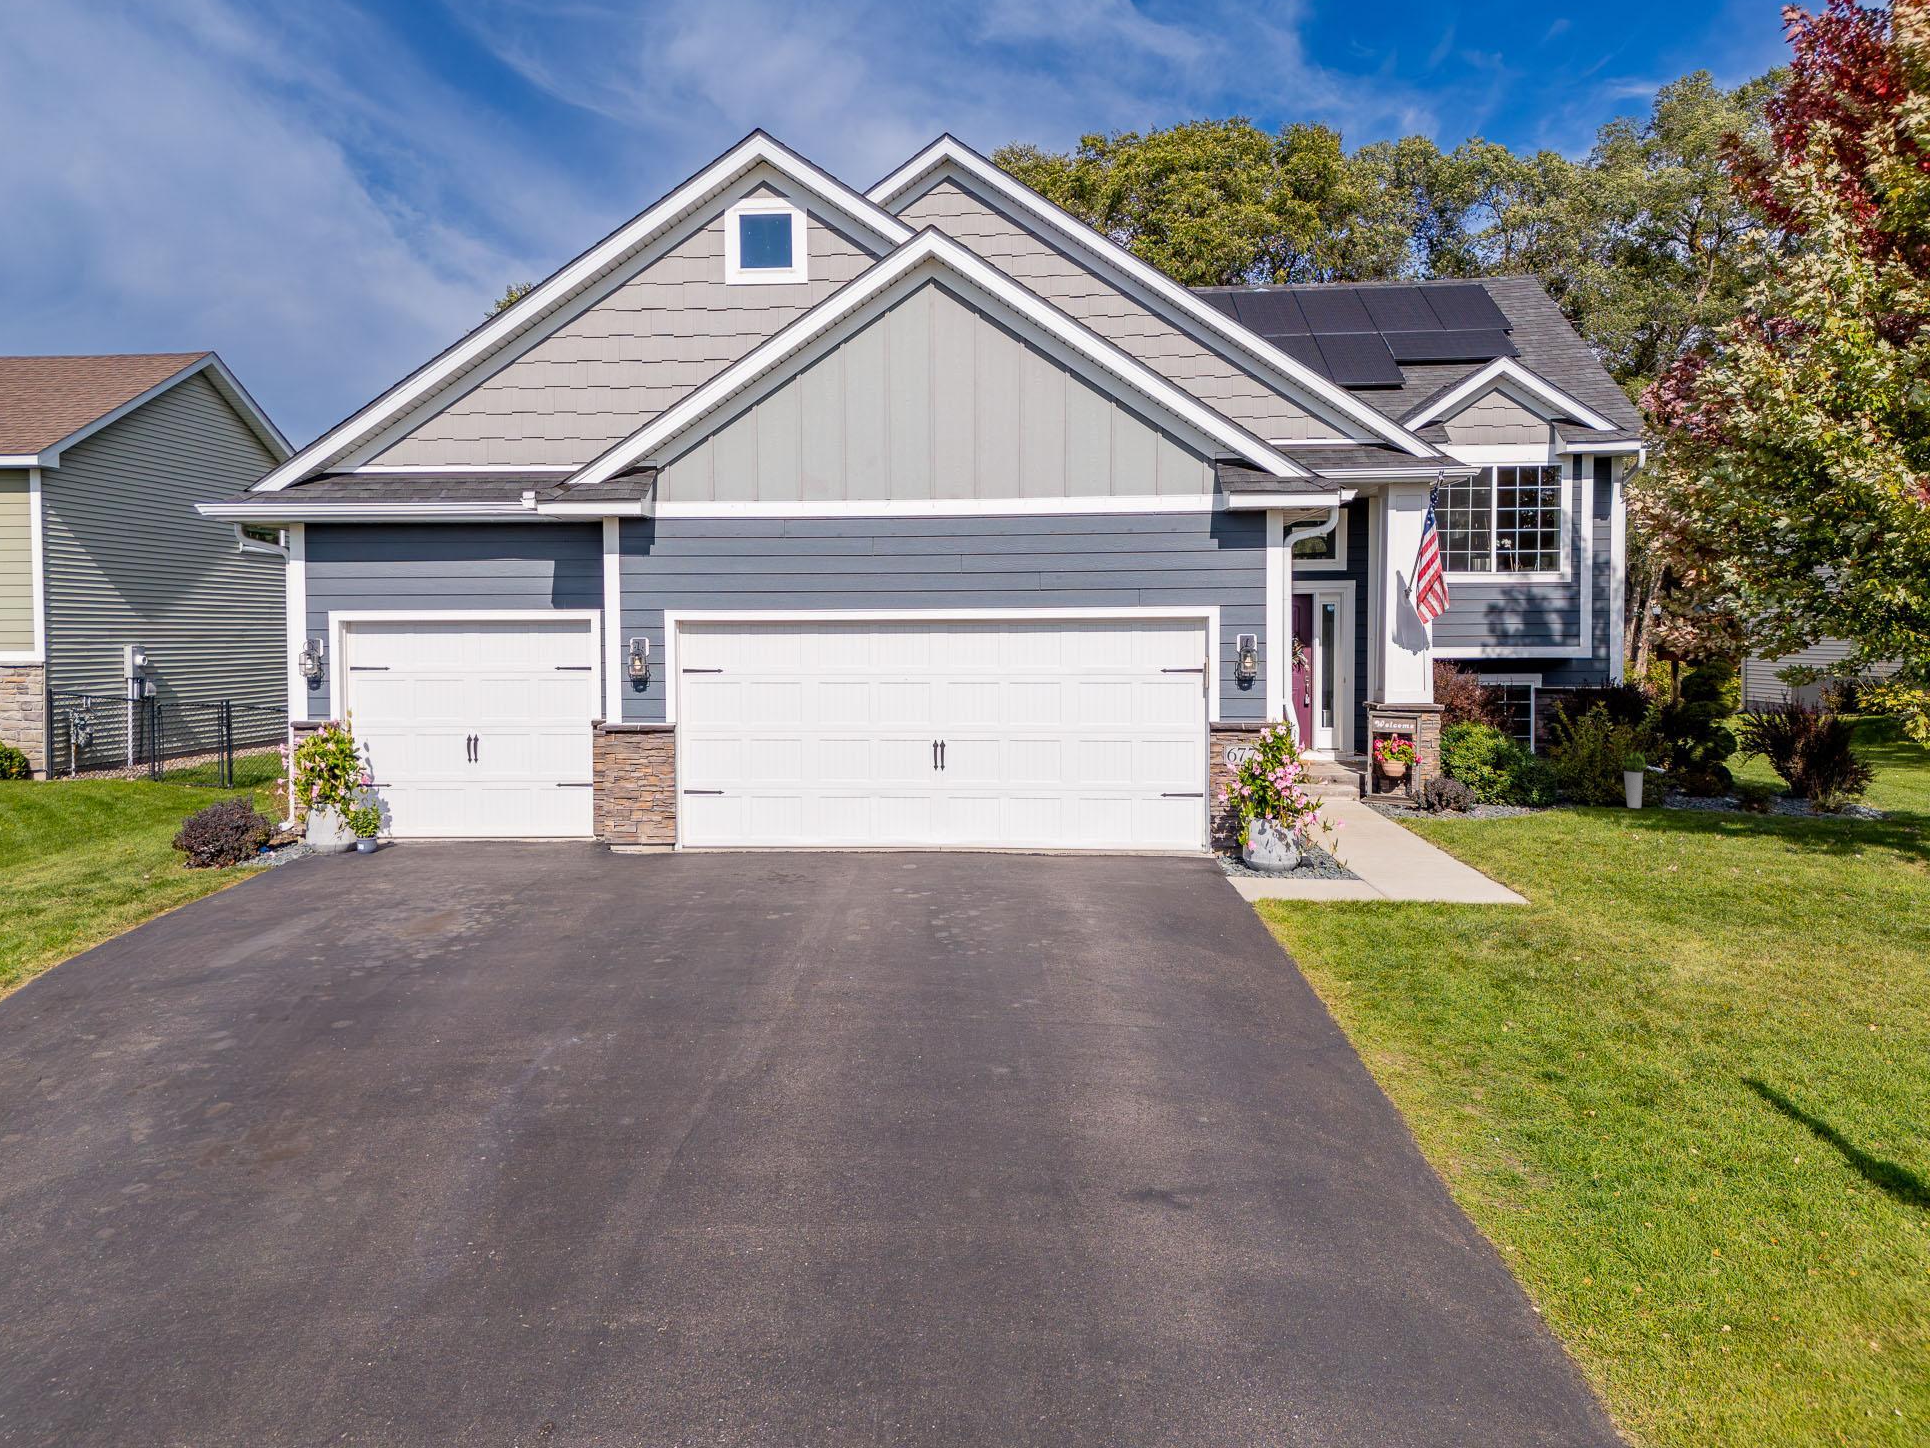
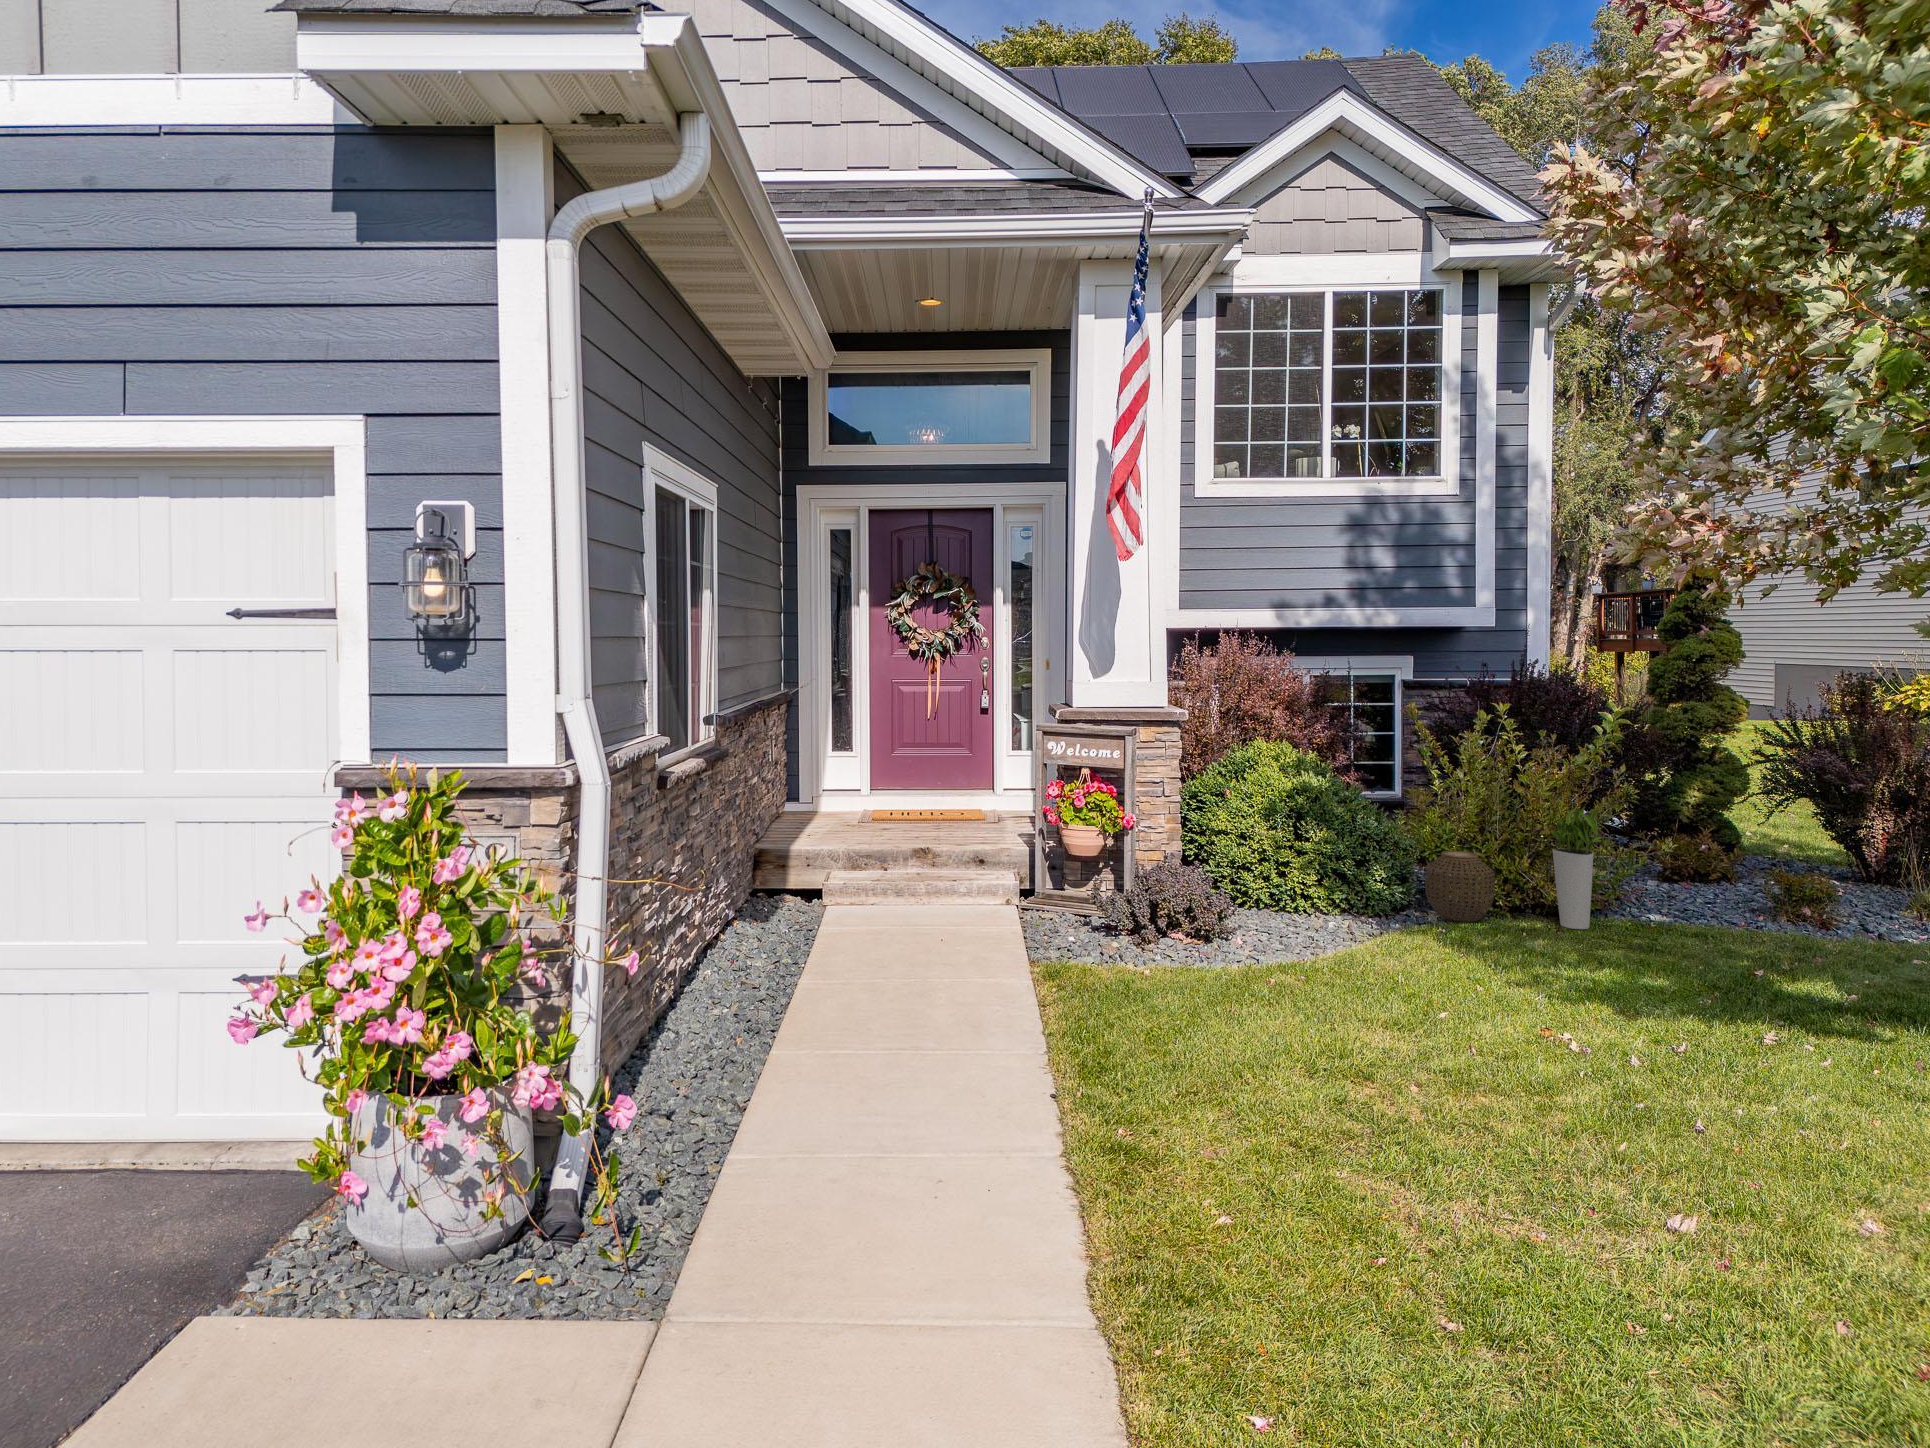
woven basket: none [1561,773,1596,806] -> present [1425,851,1495,922]

